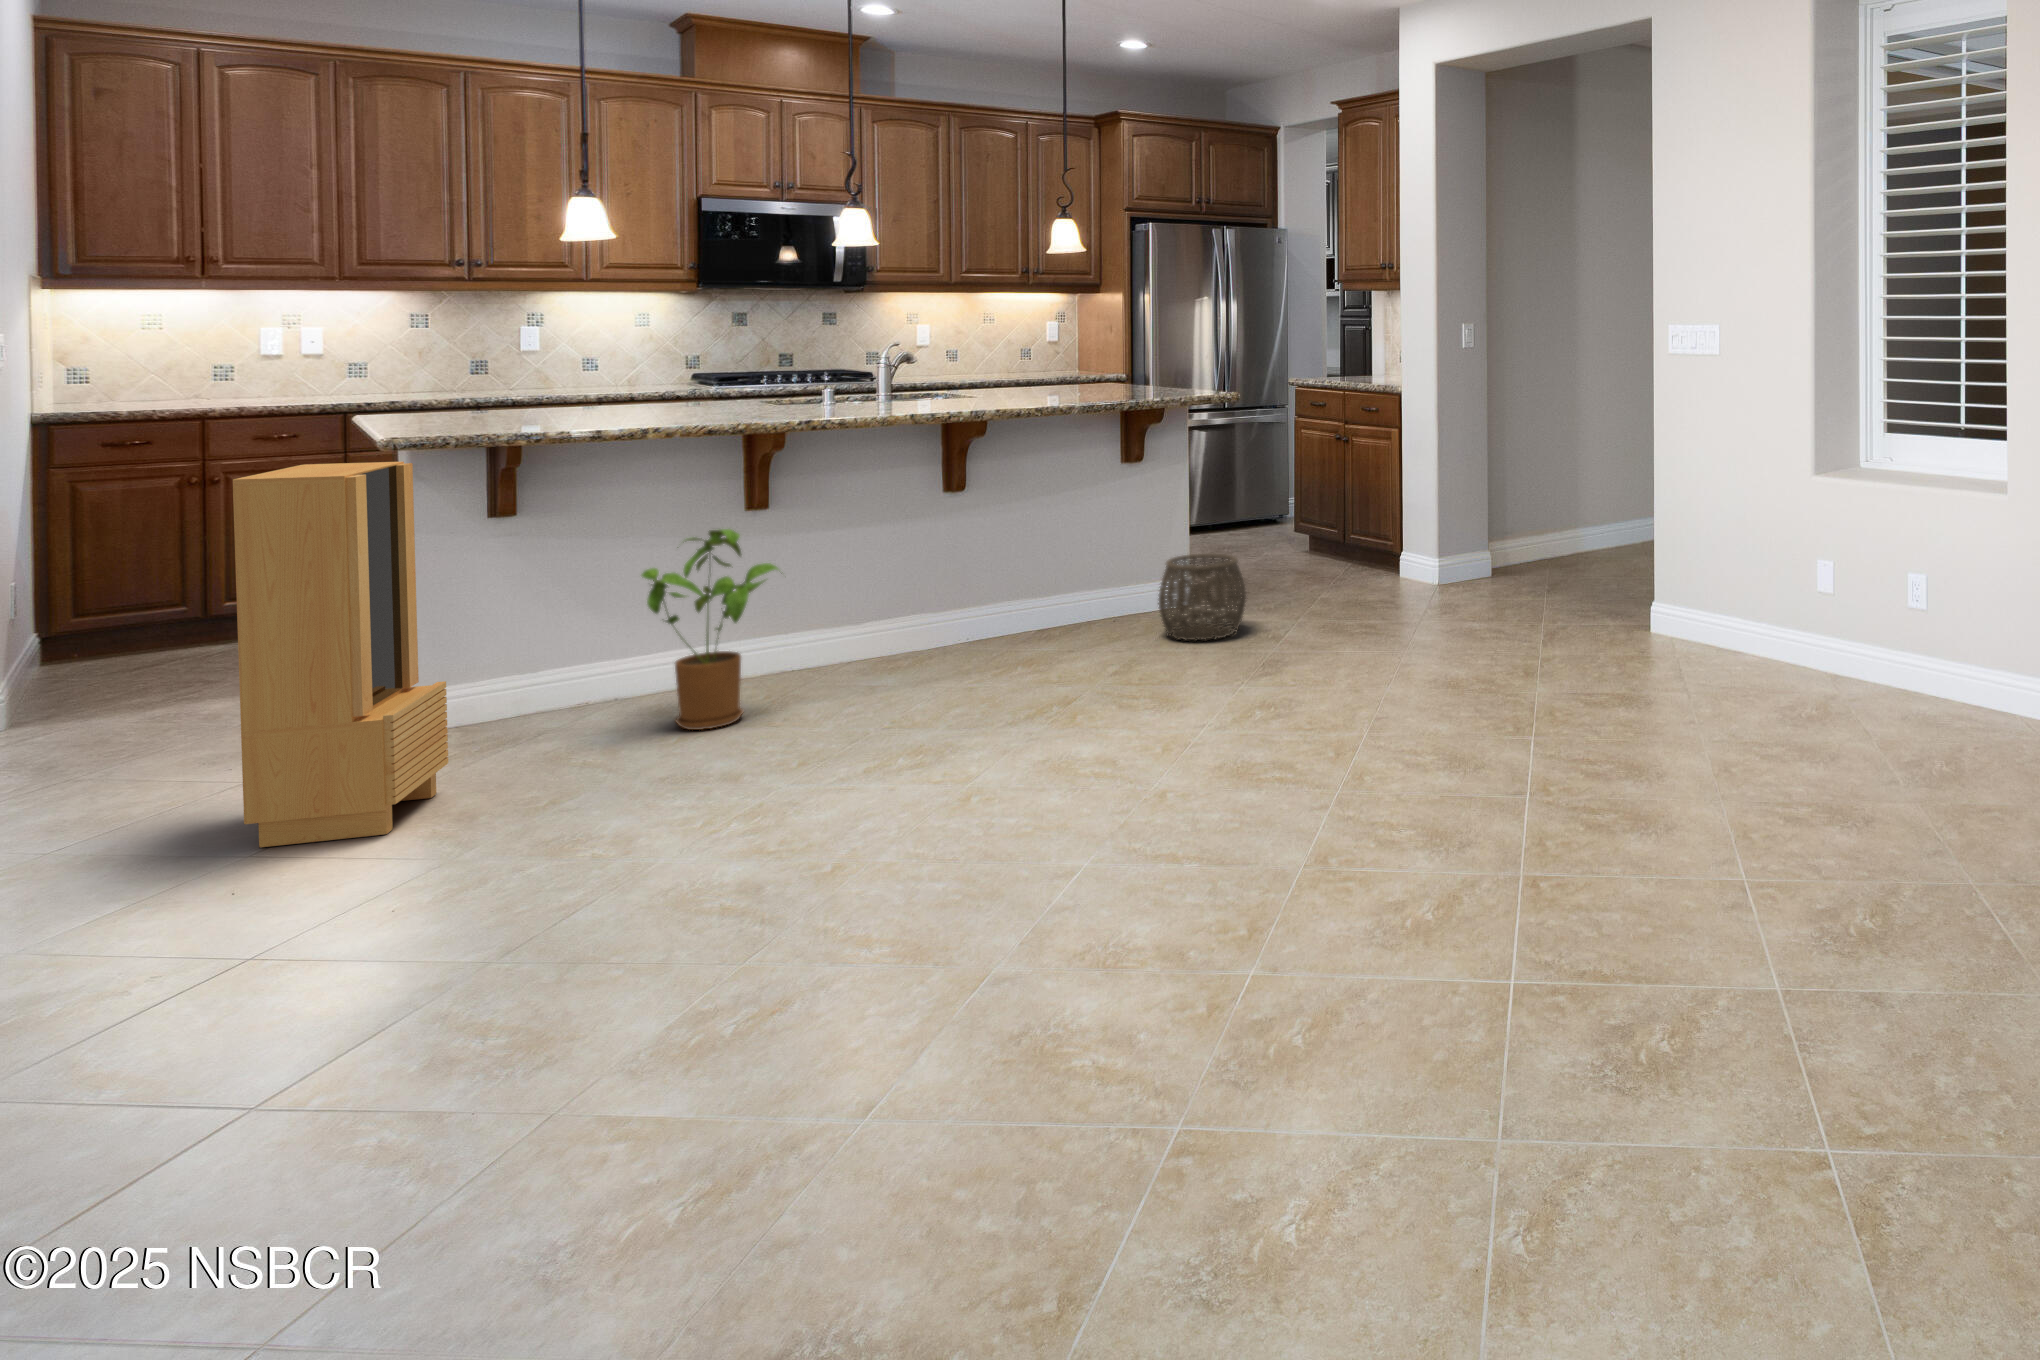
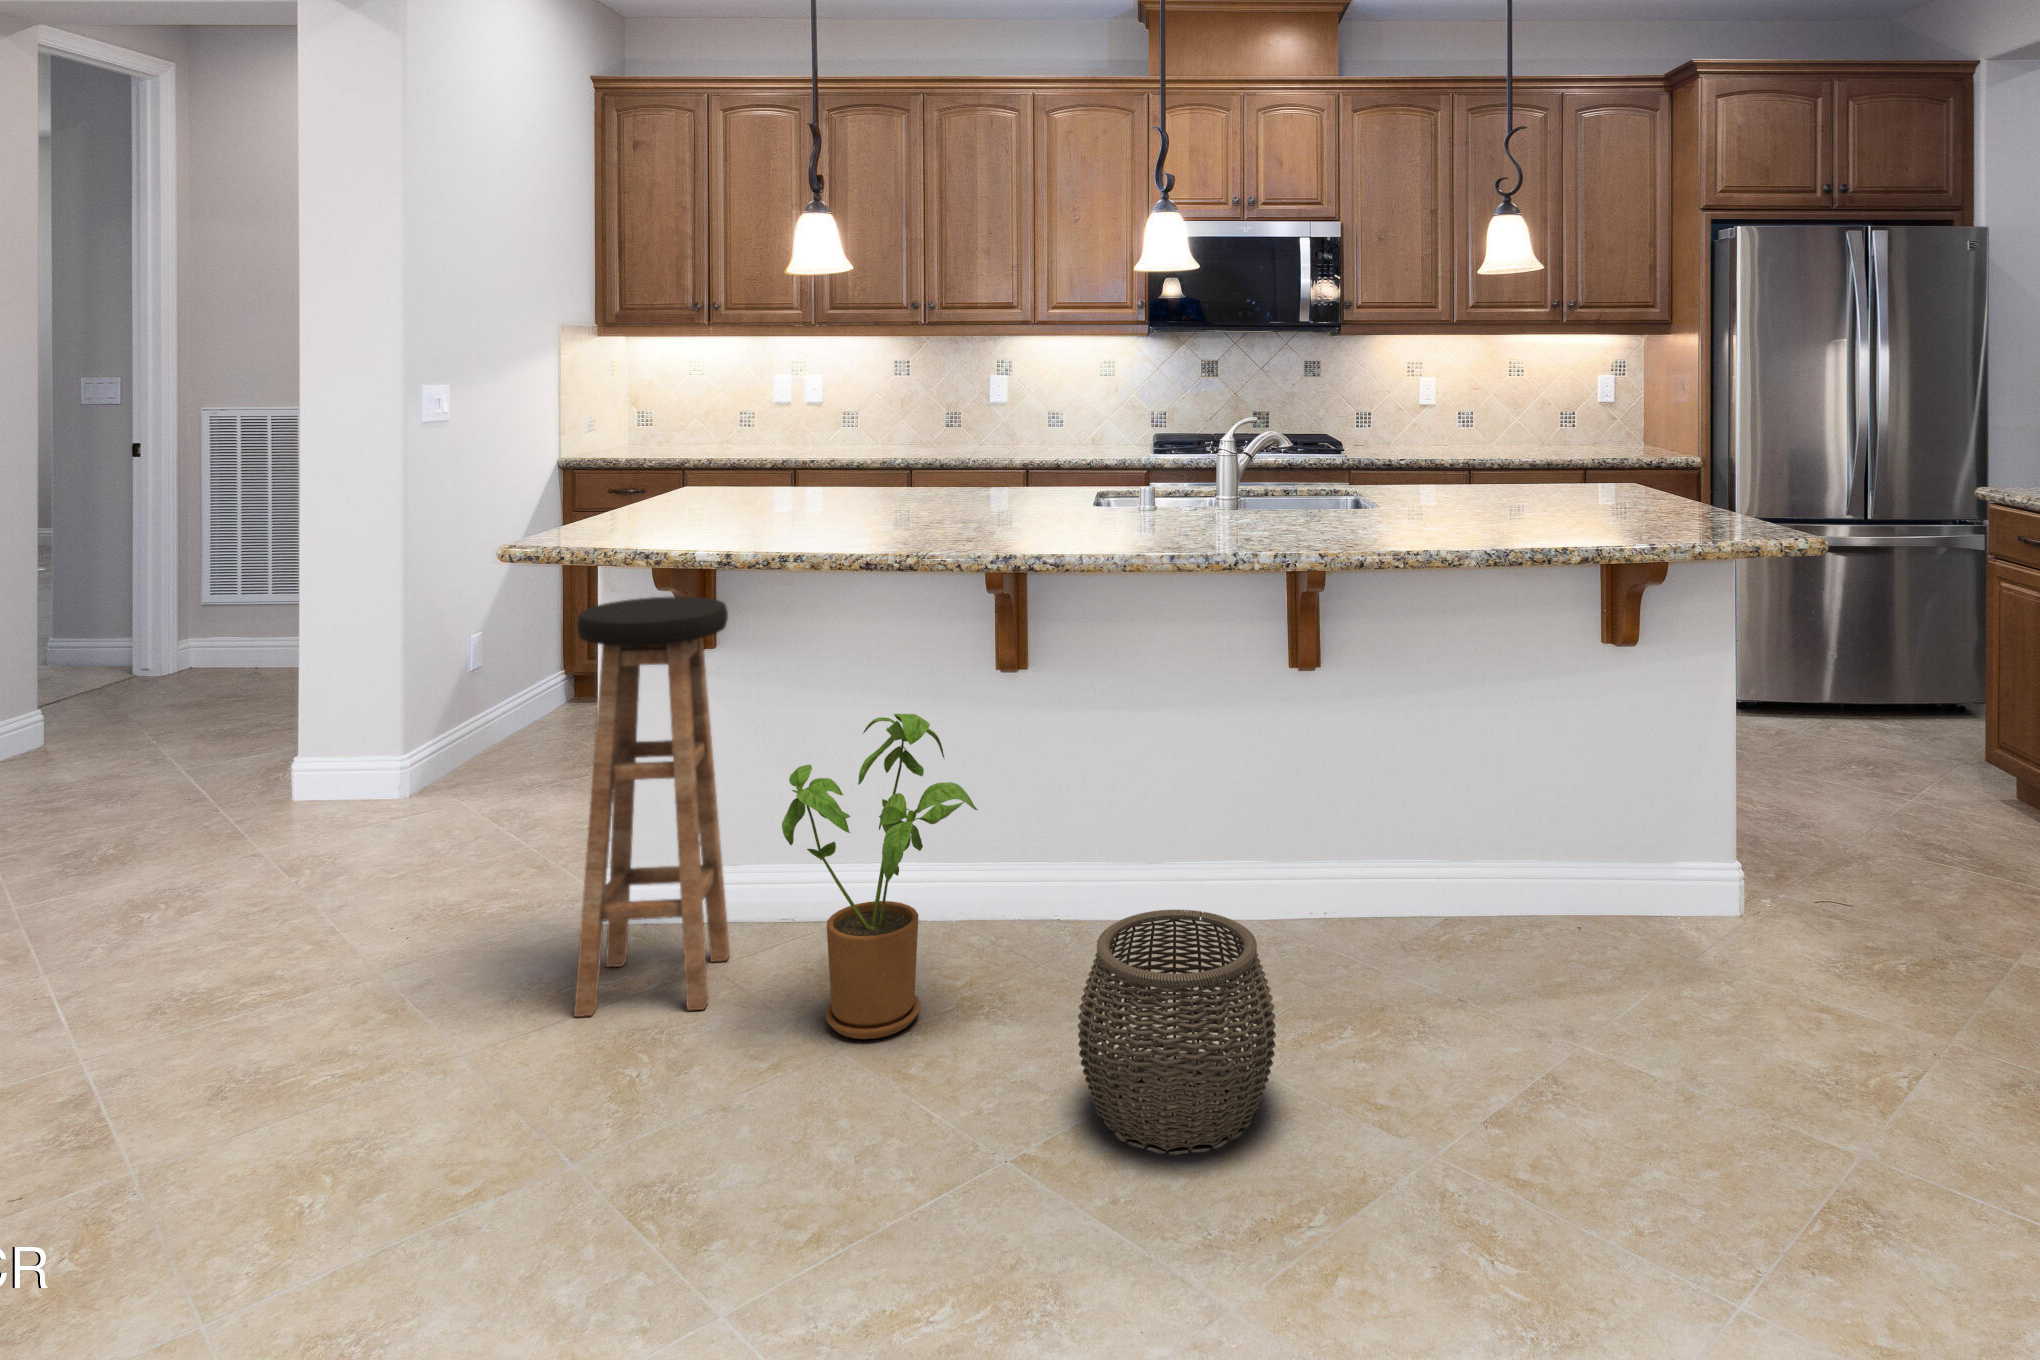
storage cabinet: present [233,462,448,847] -> none [205,583,492,1166]
bar stool: none [437,473,572,765] -> present [574,596,730,1017]
woven basket: present [1159,553,1246,641] -> present [1078,909,1276,1151]

